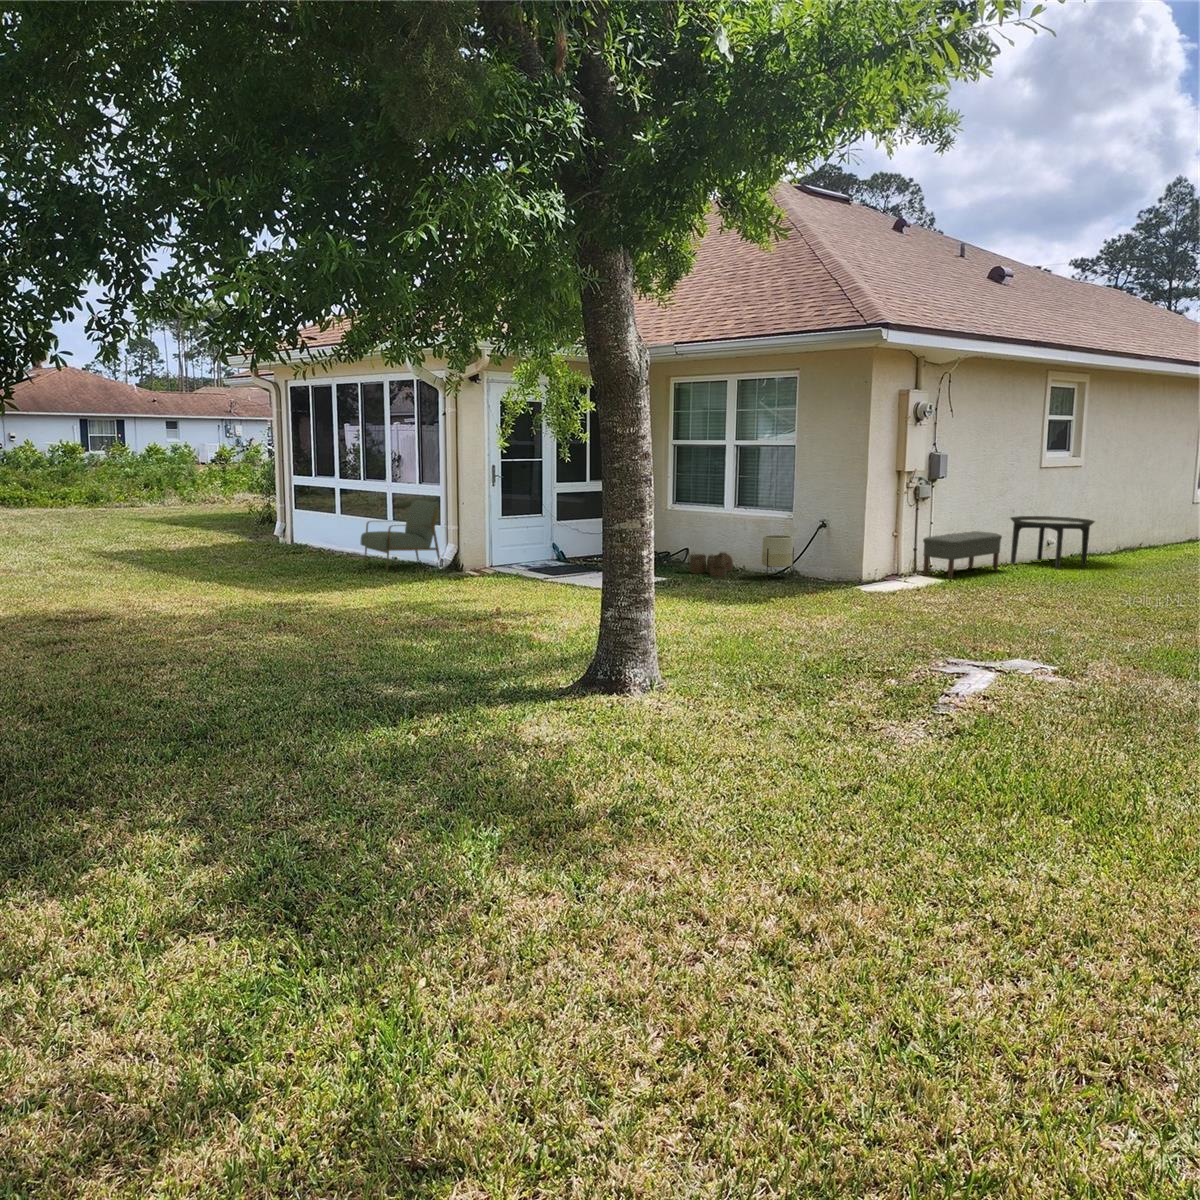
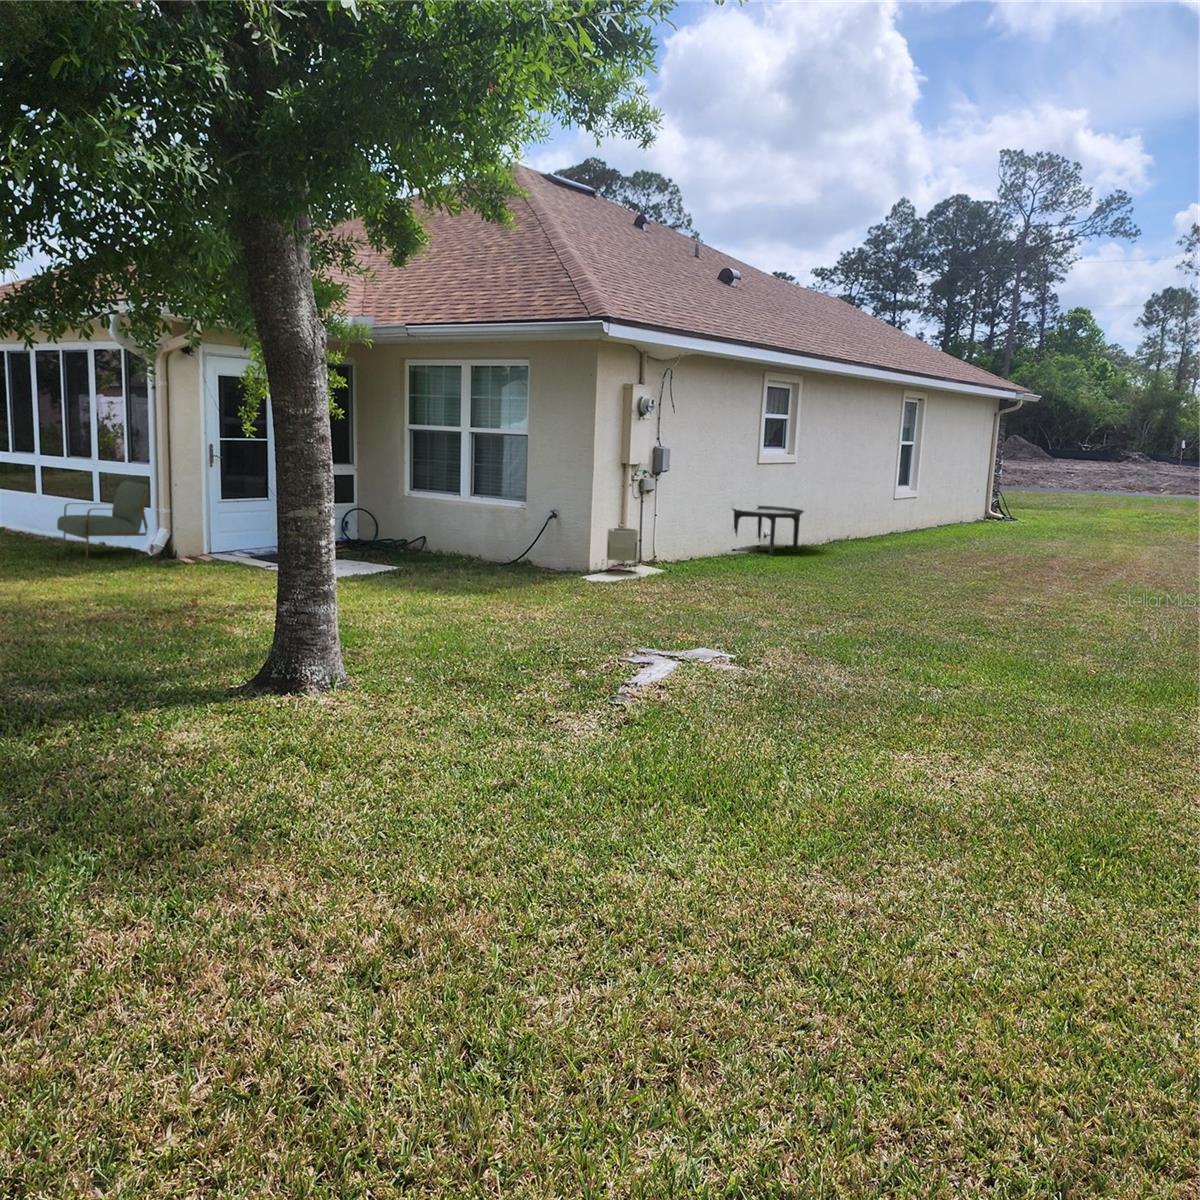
bench: present [923,531,1002,579] -> none [648,520,721,566]
planter: present [762,535,794,579] -> present [607,528,638,562]
woven basket: present [690,553,733,577] -> none [421,538,466,565]

